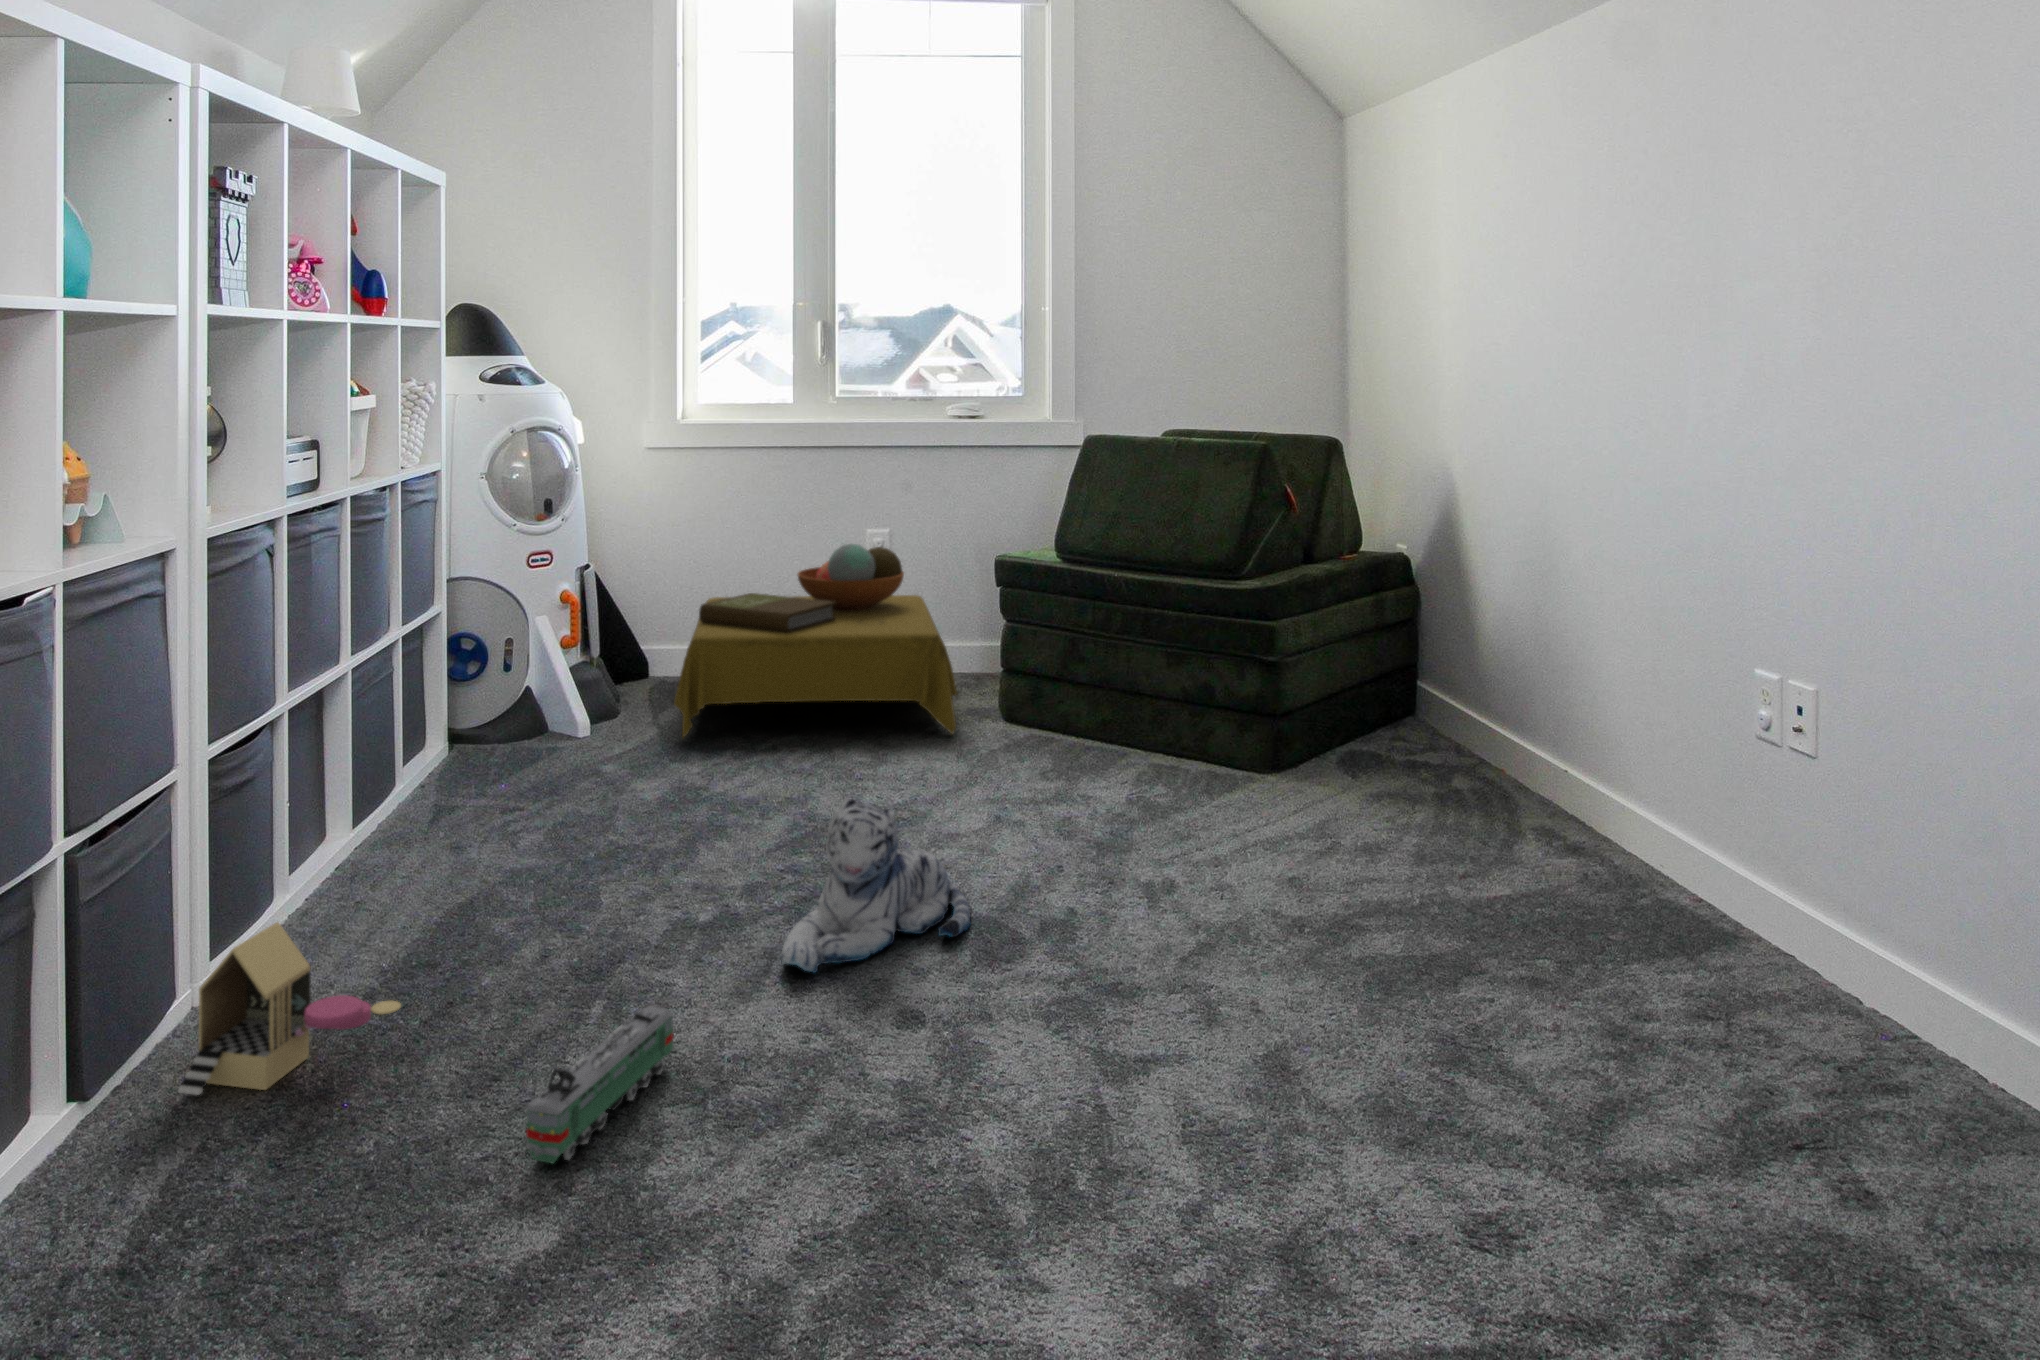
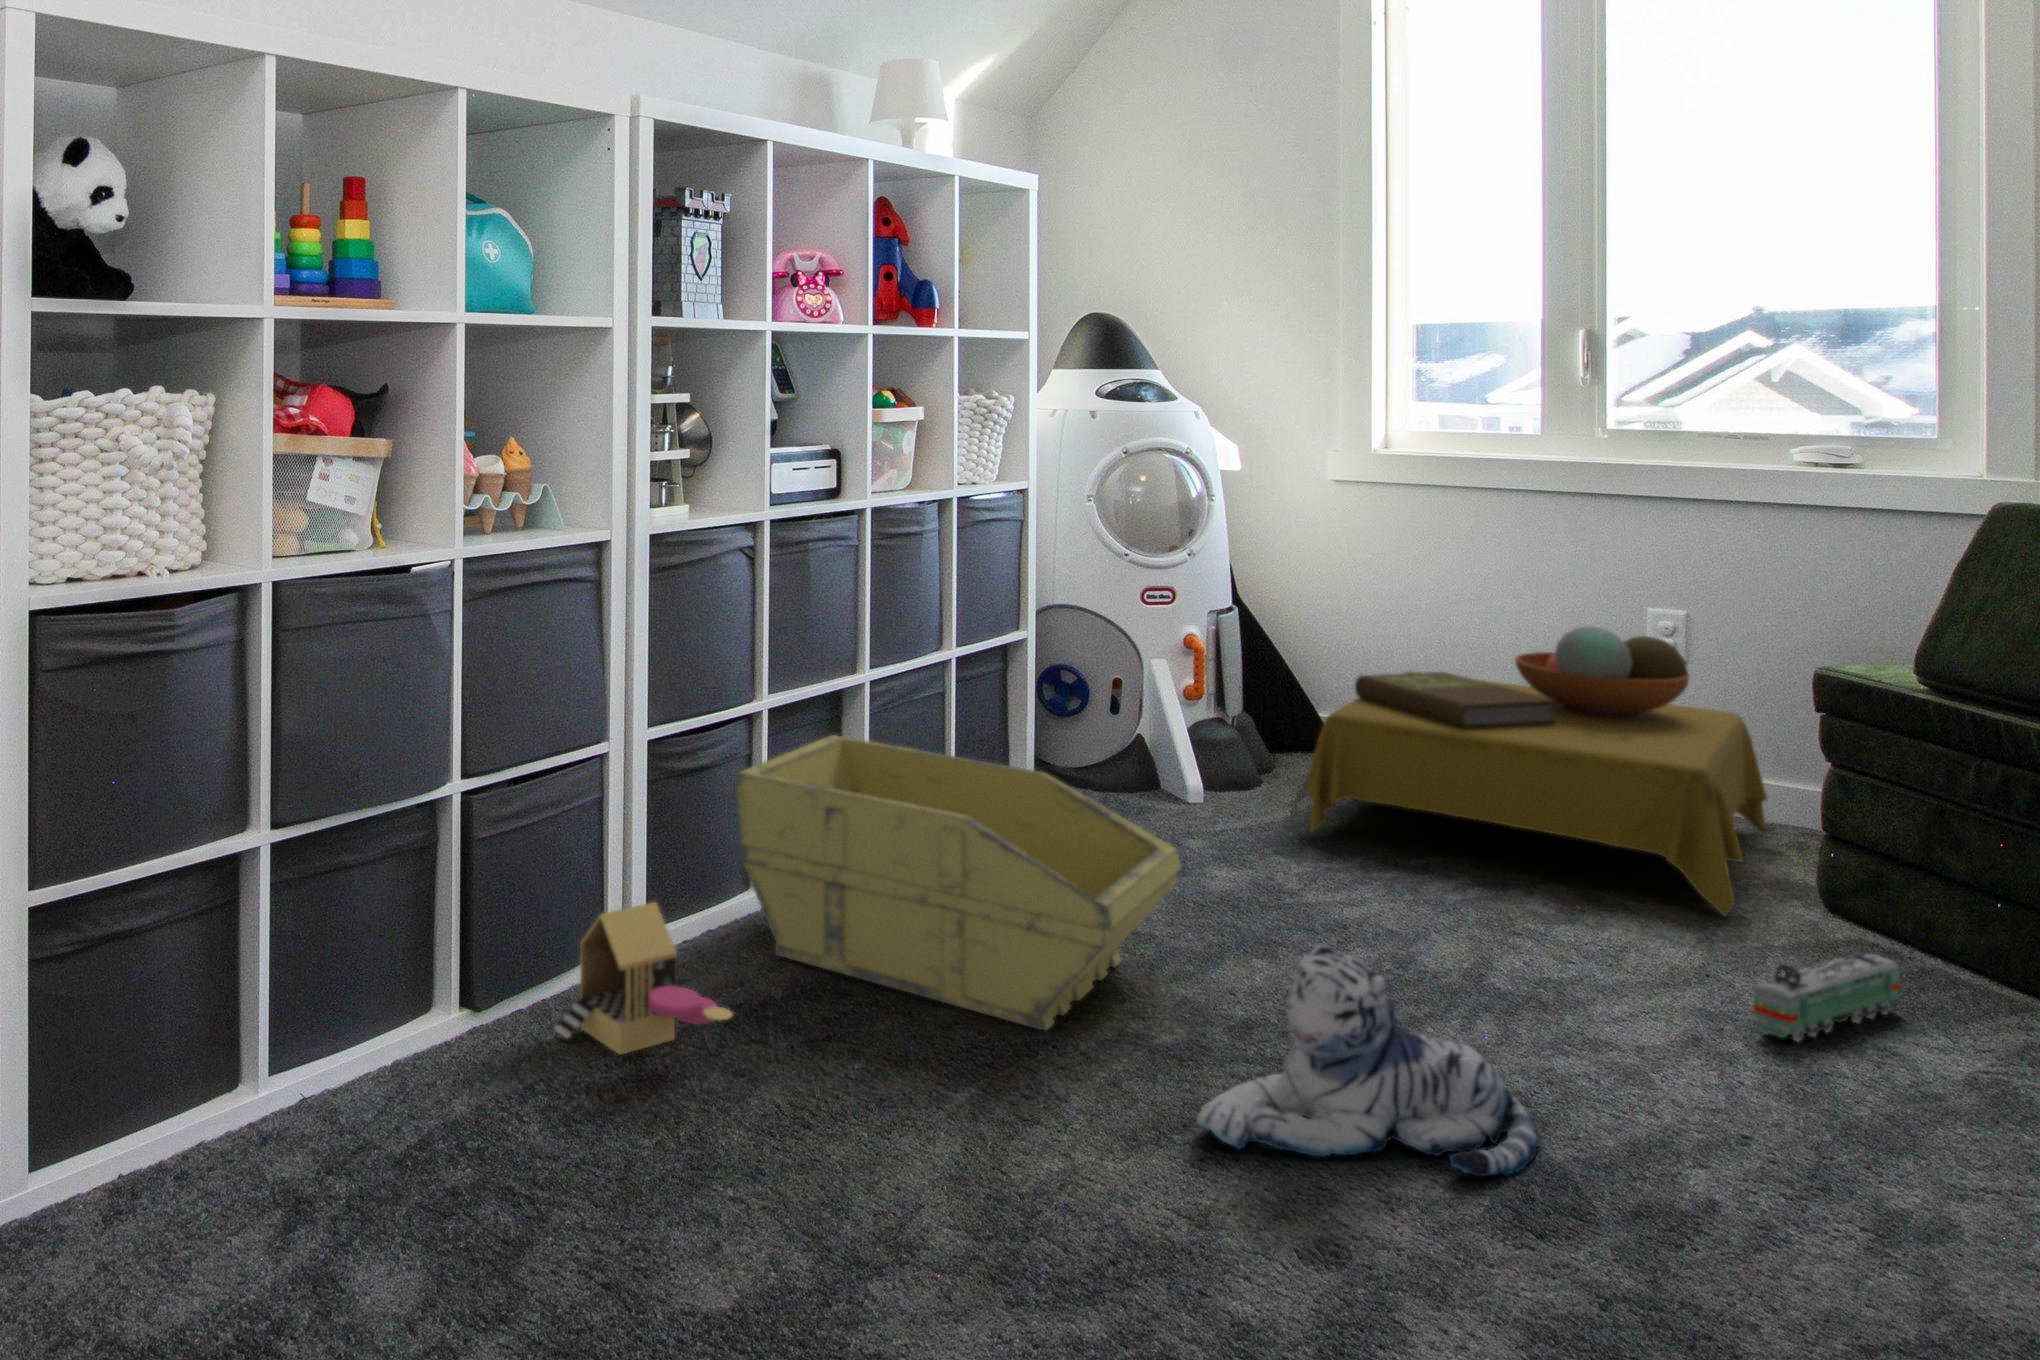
storage bin: none [289,719,679,953] -> present [735,735,1181,1030]
toy train: present [526,1006,674,1163] -> present [1753,952,1900,1042]

